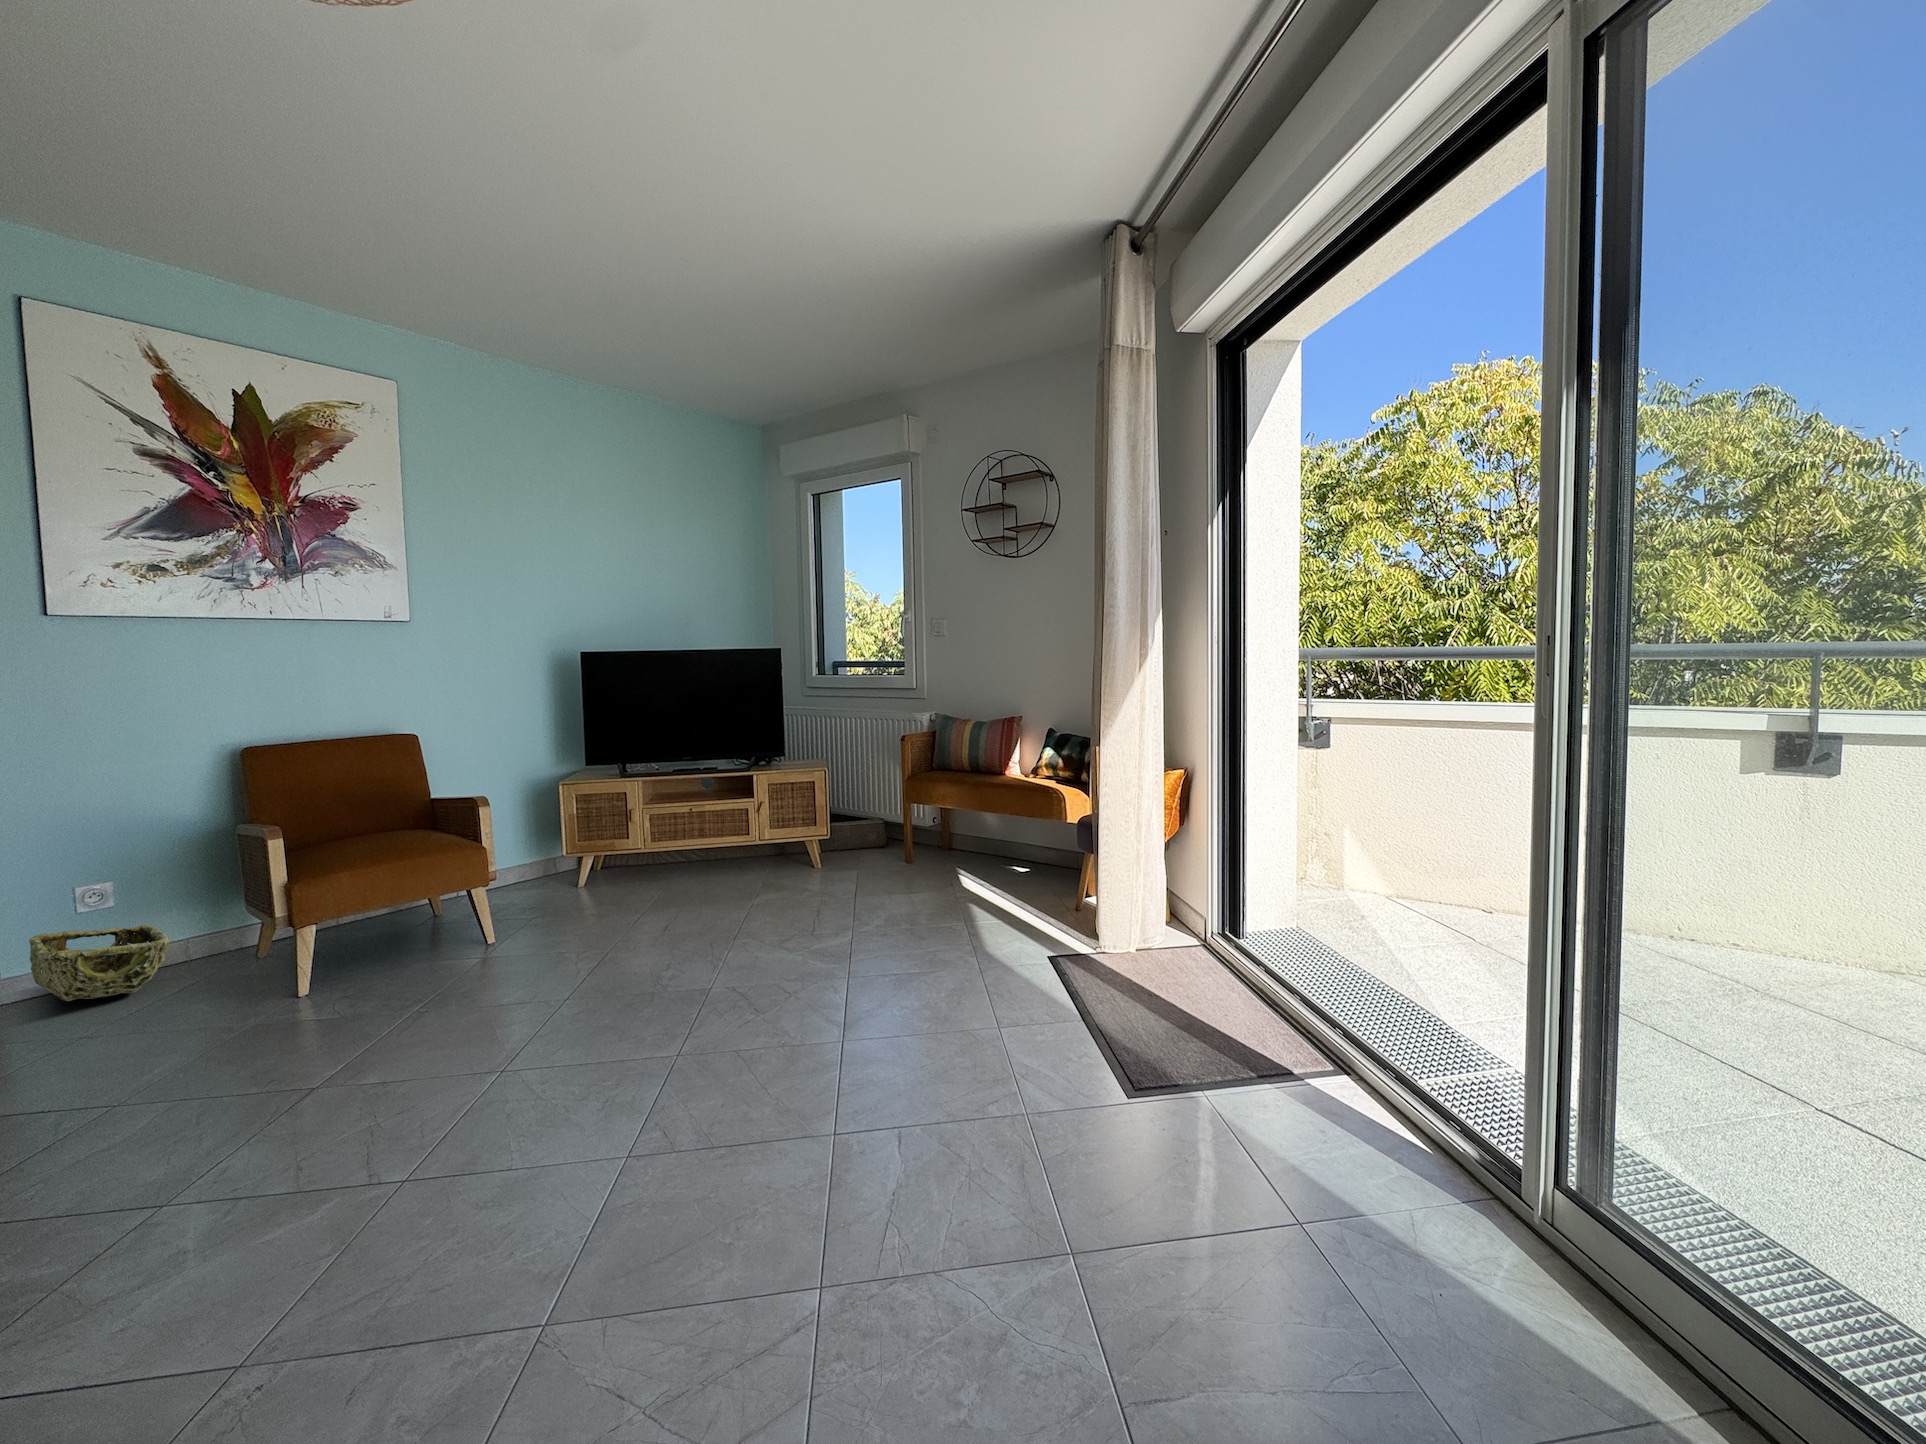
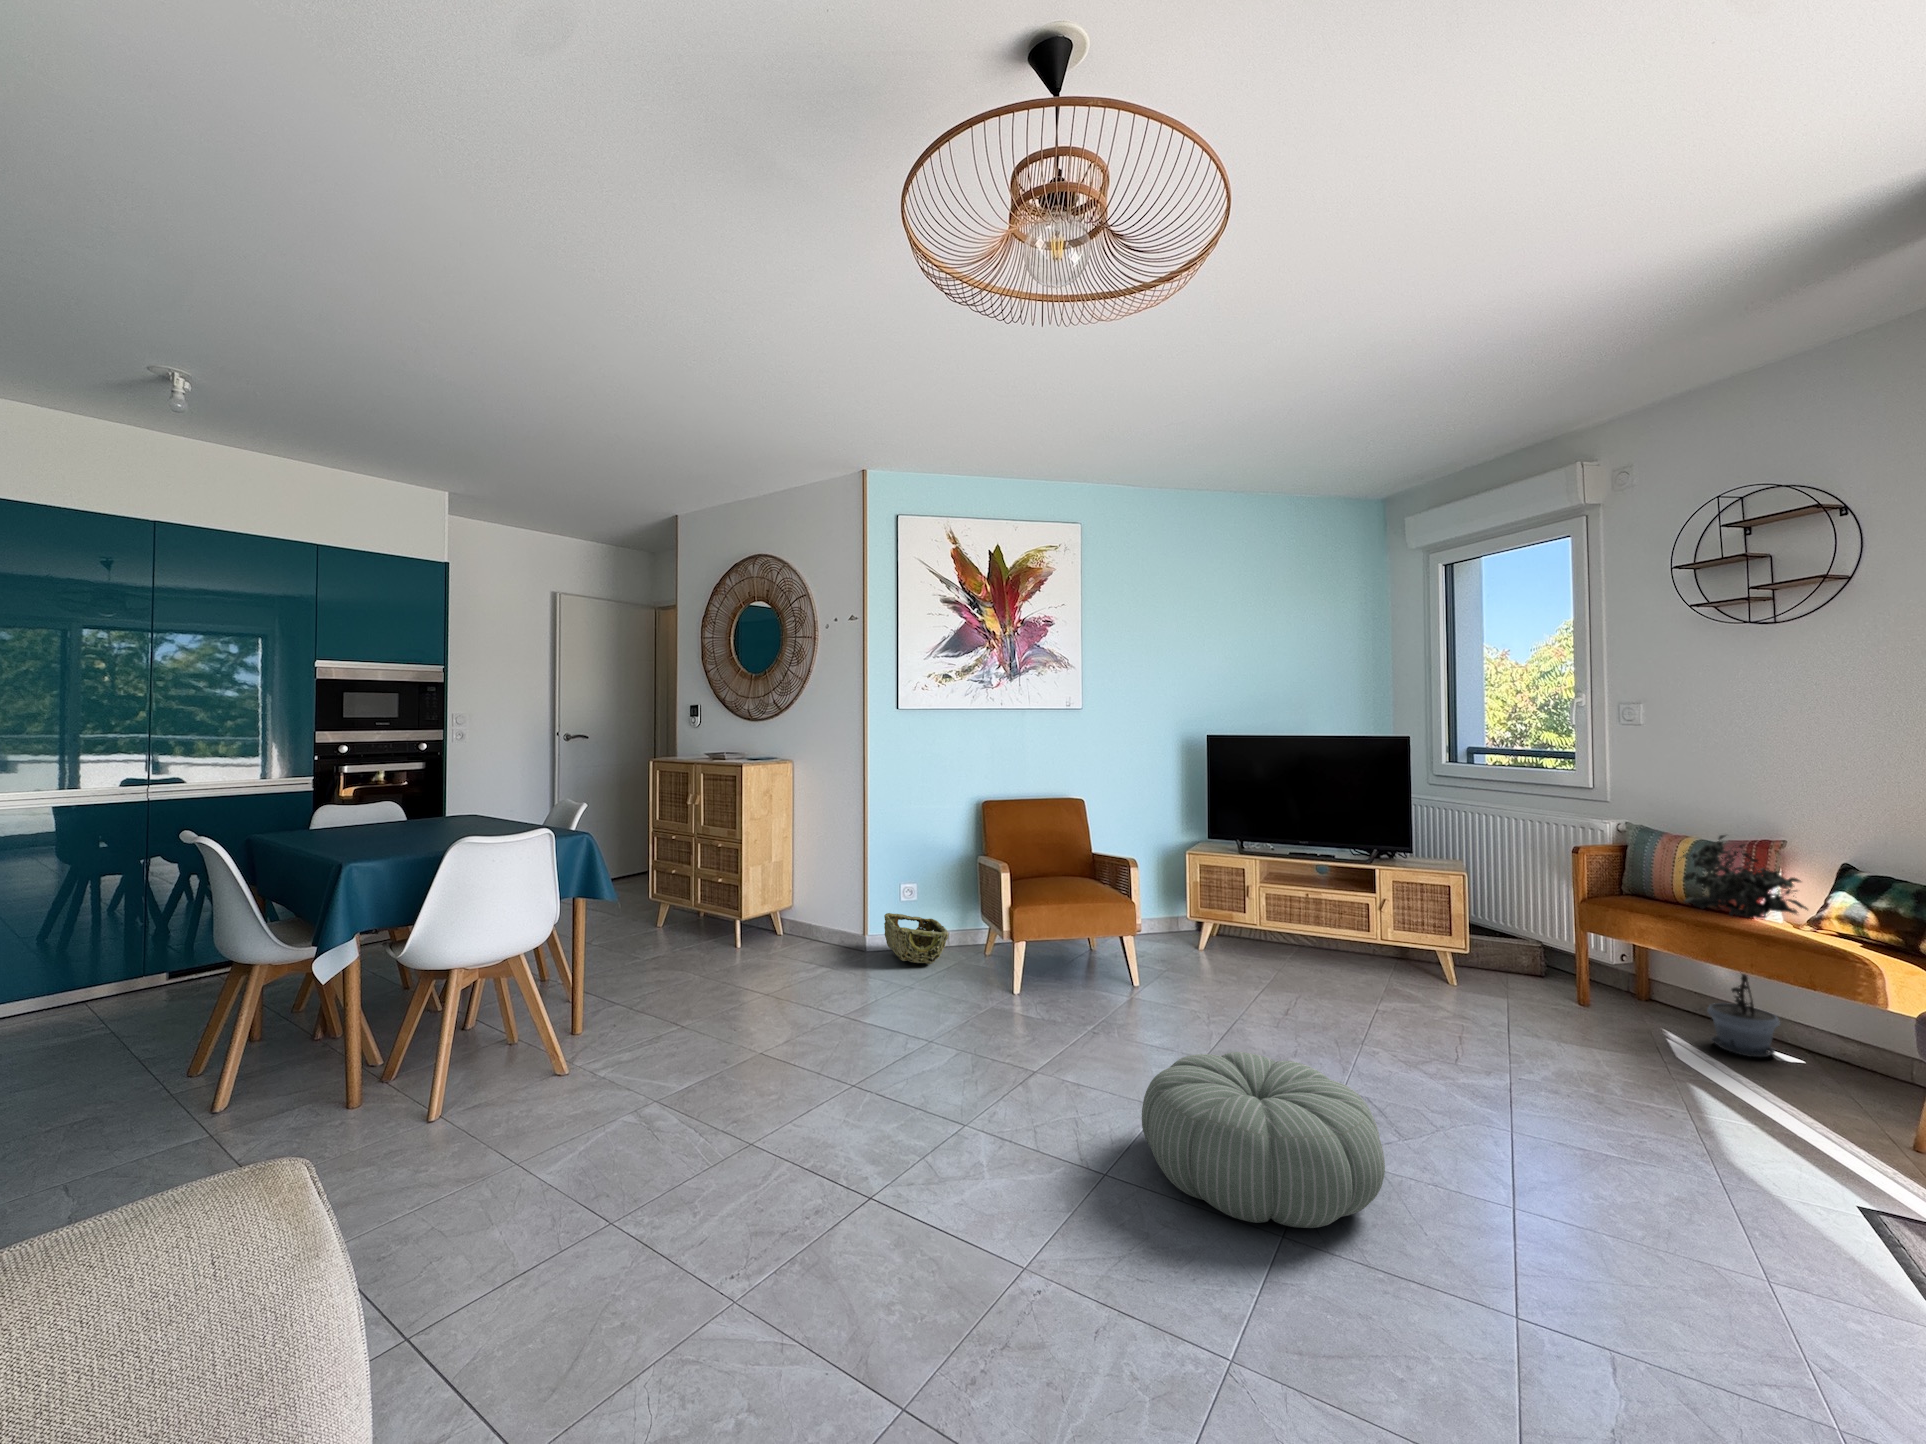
potted plant: none [963,714,1035,875] -> present [1678,835,1808,1057]
pouf: none [439,982,730,1190] -> present [1142,1052,1385,1228]

